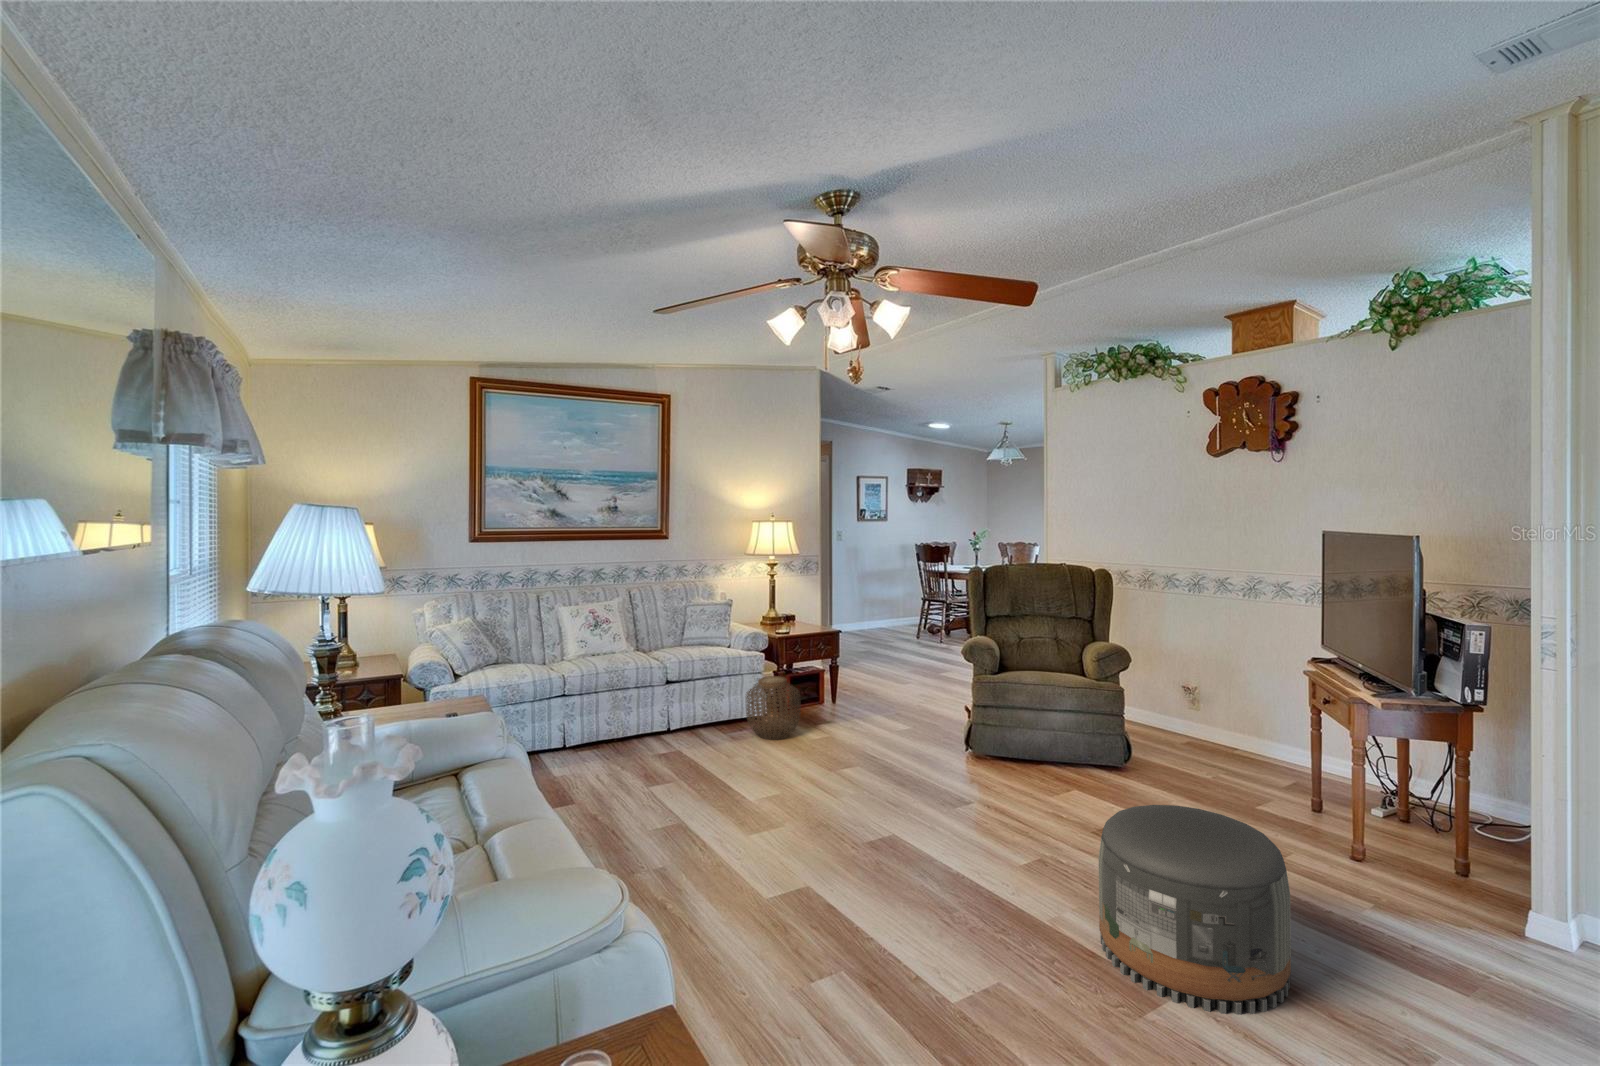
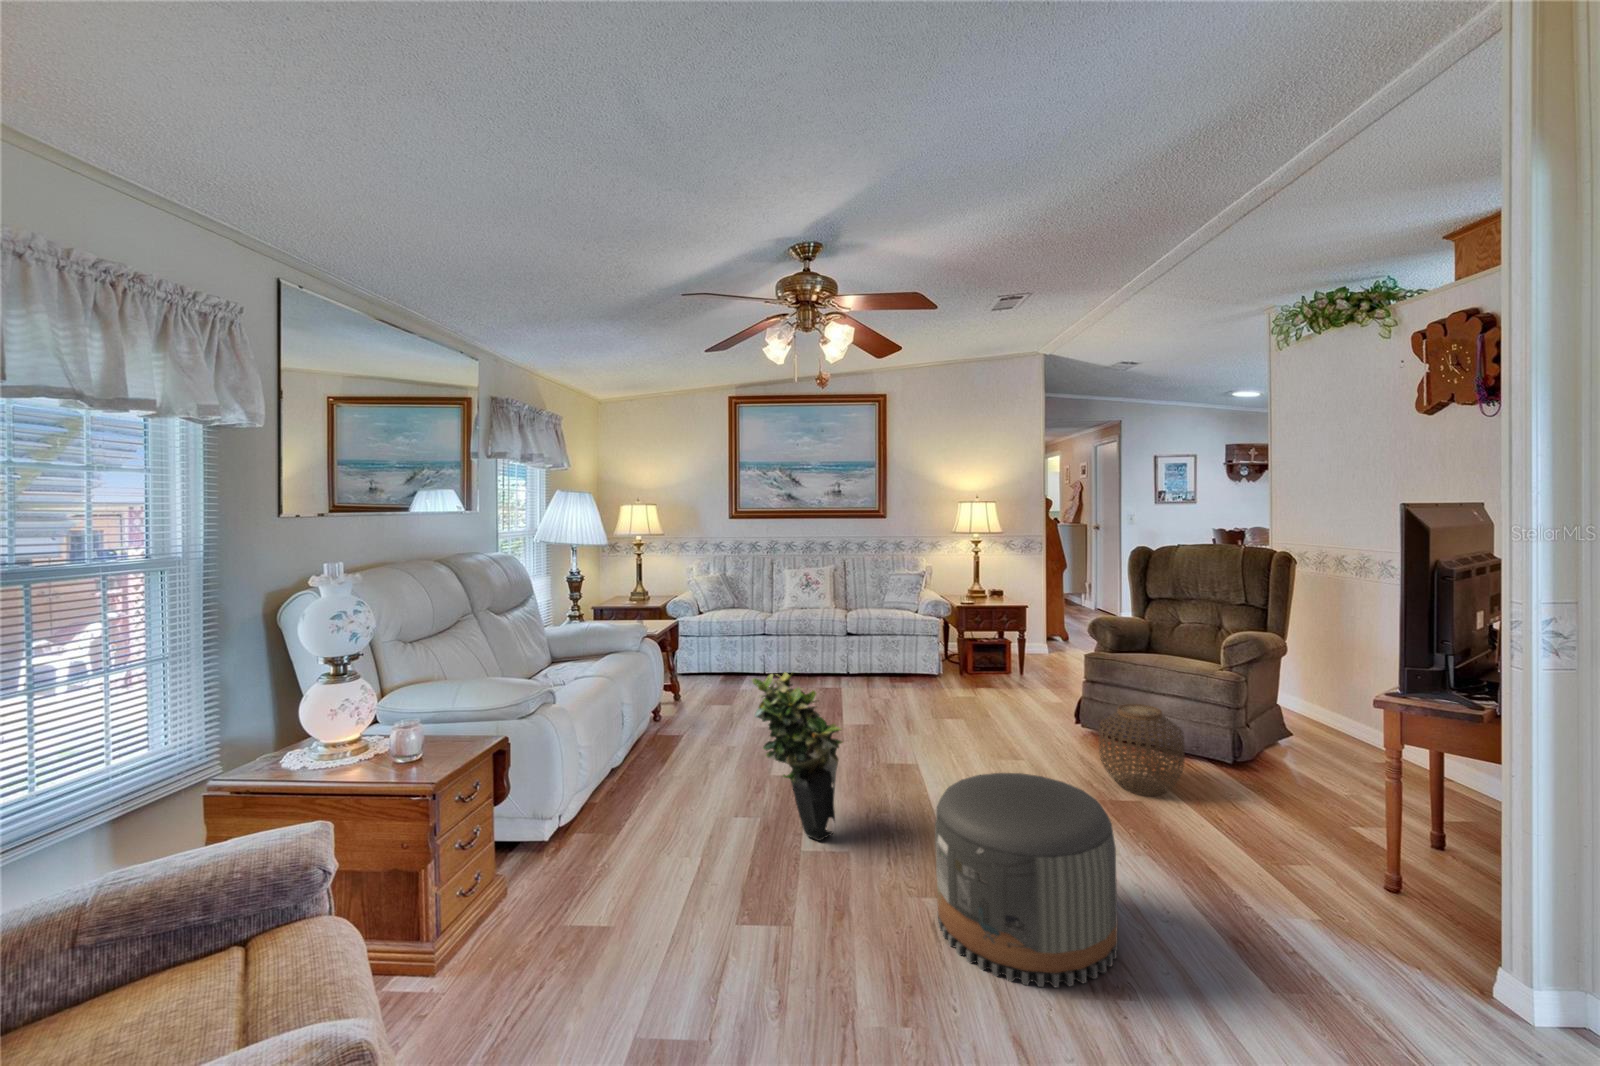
woven basket: present [746,676,800,740] -> present [1099,704,1184,796]
potted plant: none [821,741,942,941] -> present [752,672,842,841]

